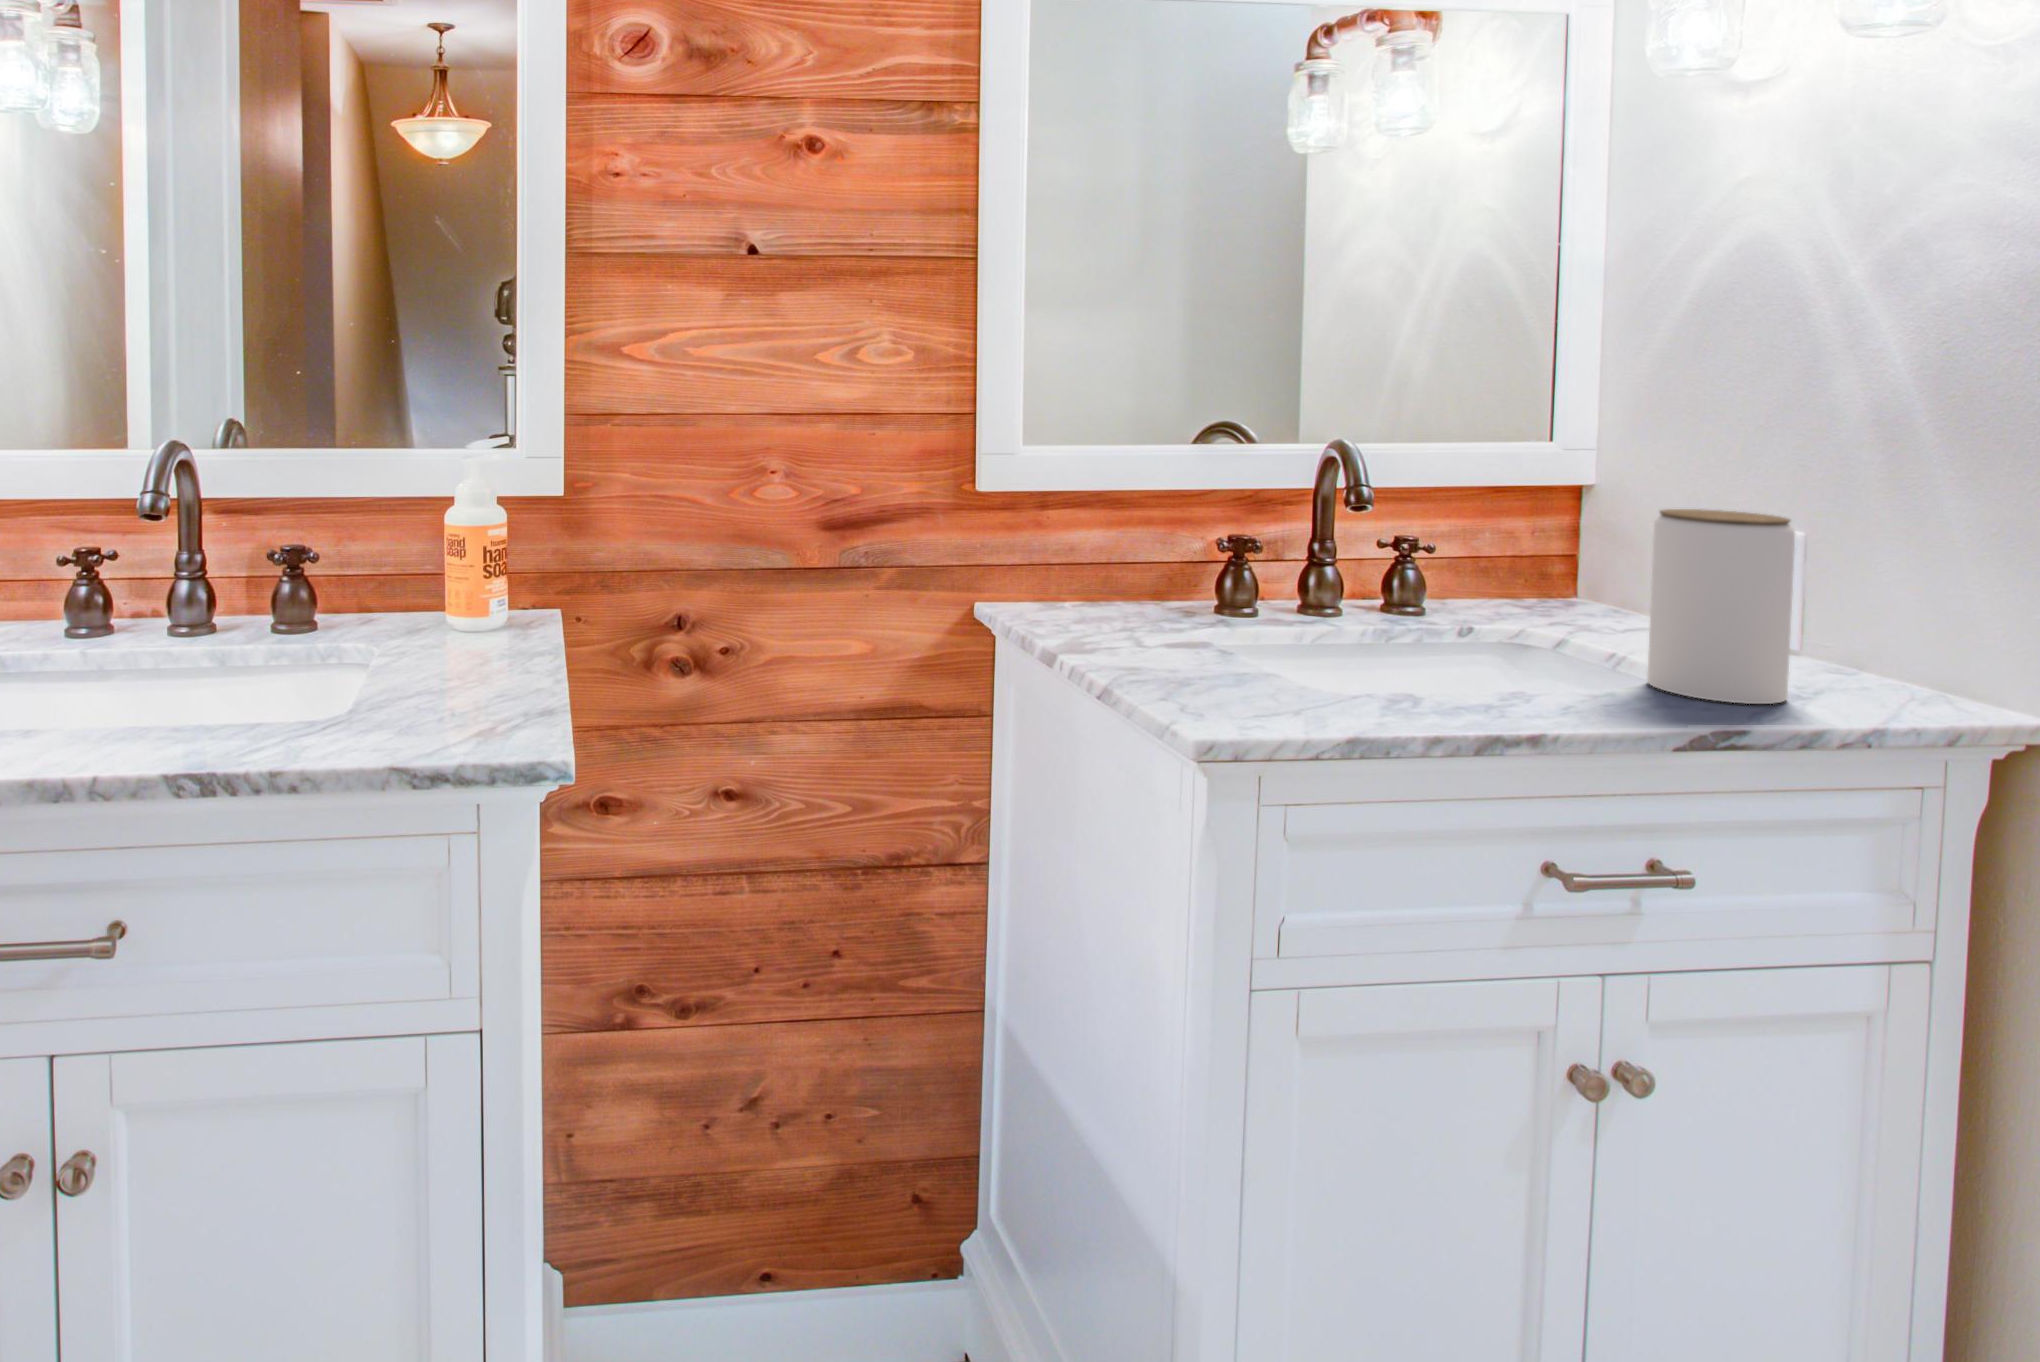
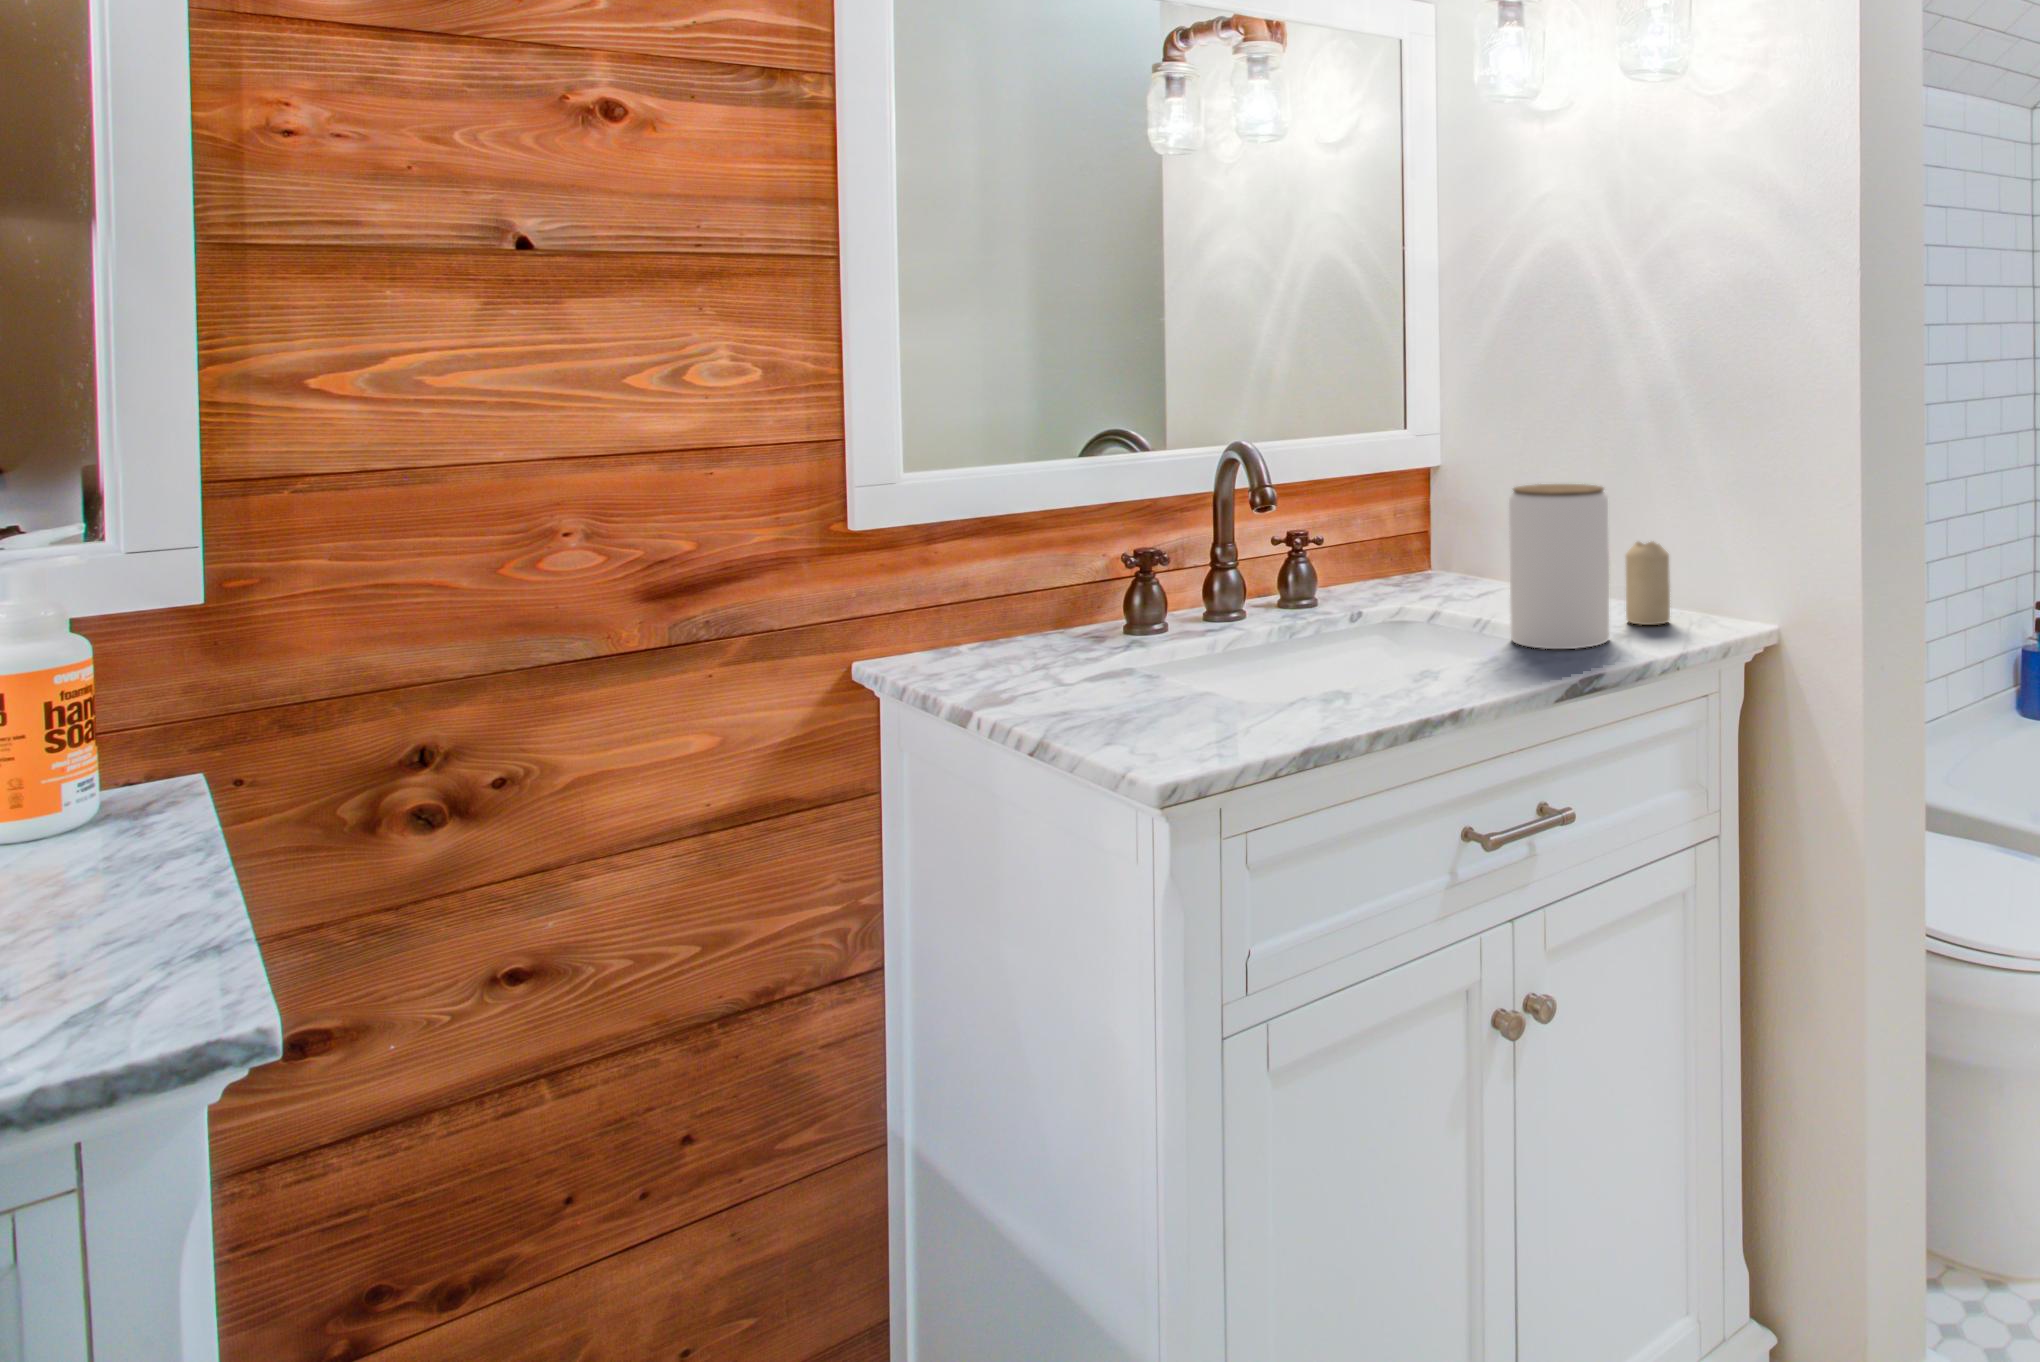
candle: none [1826,592,1899,697] -> present [1626,541,1670,625]

